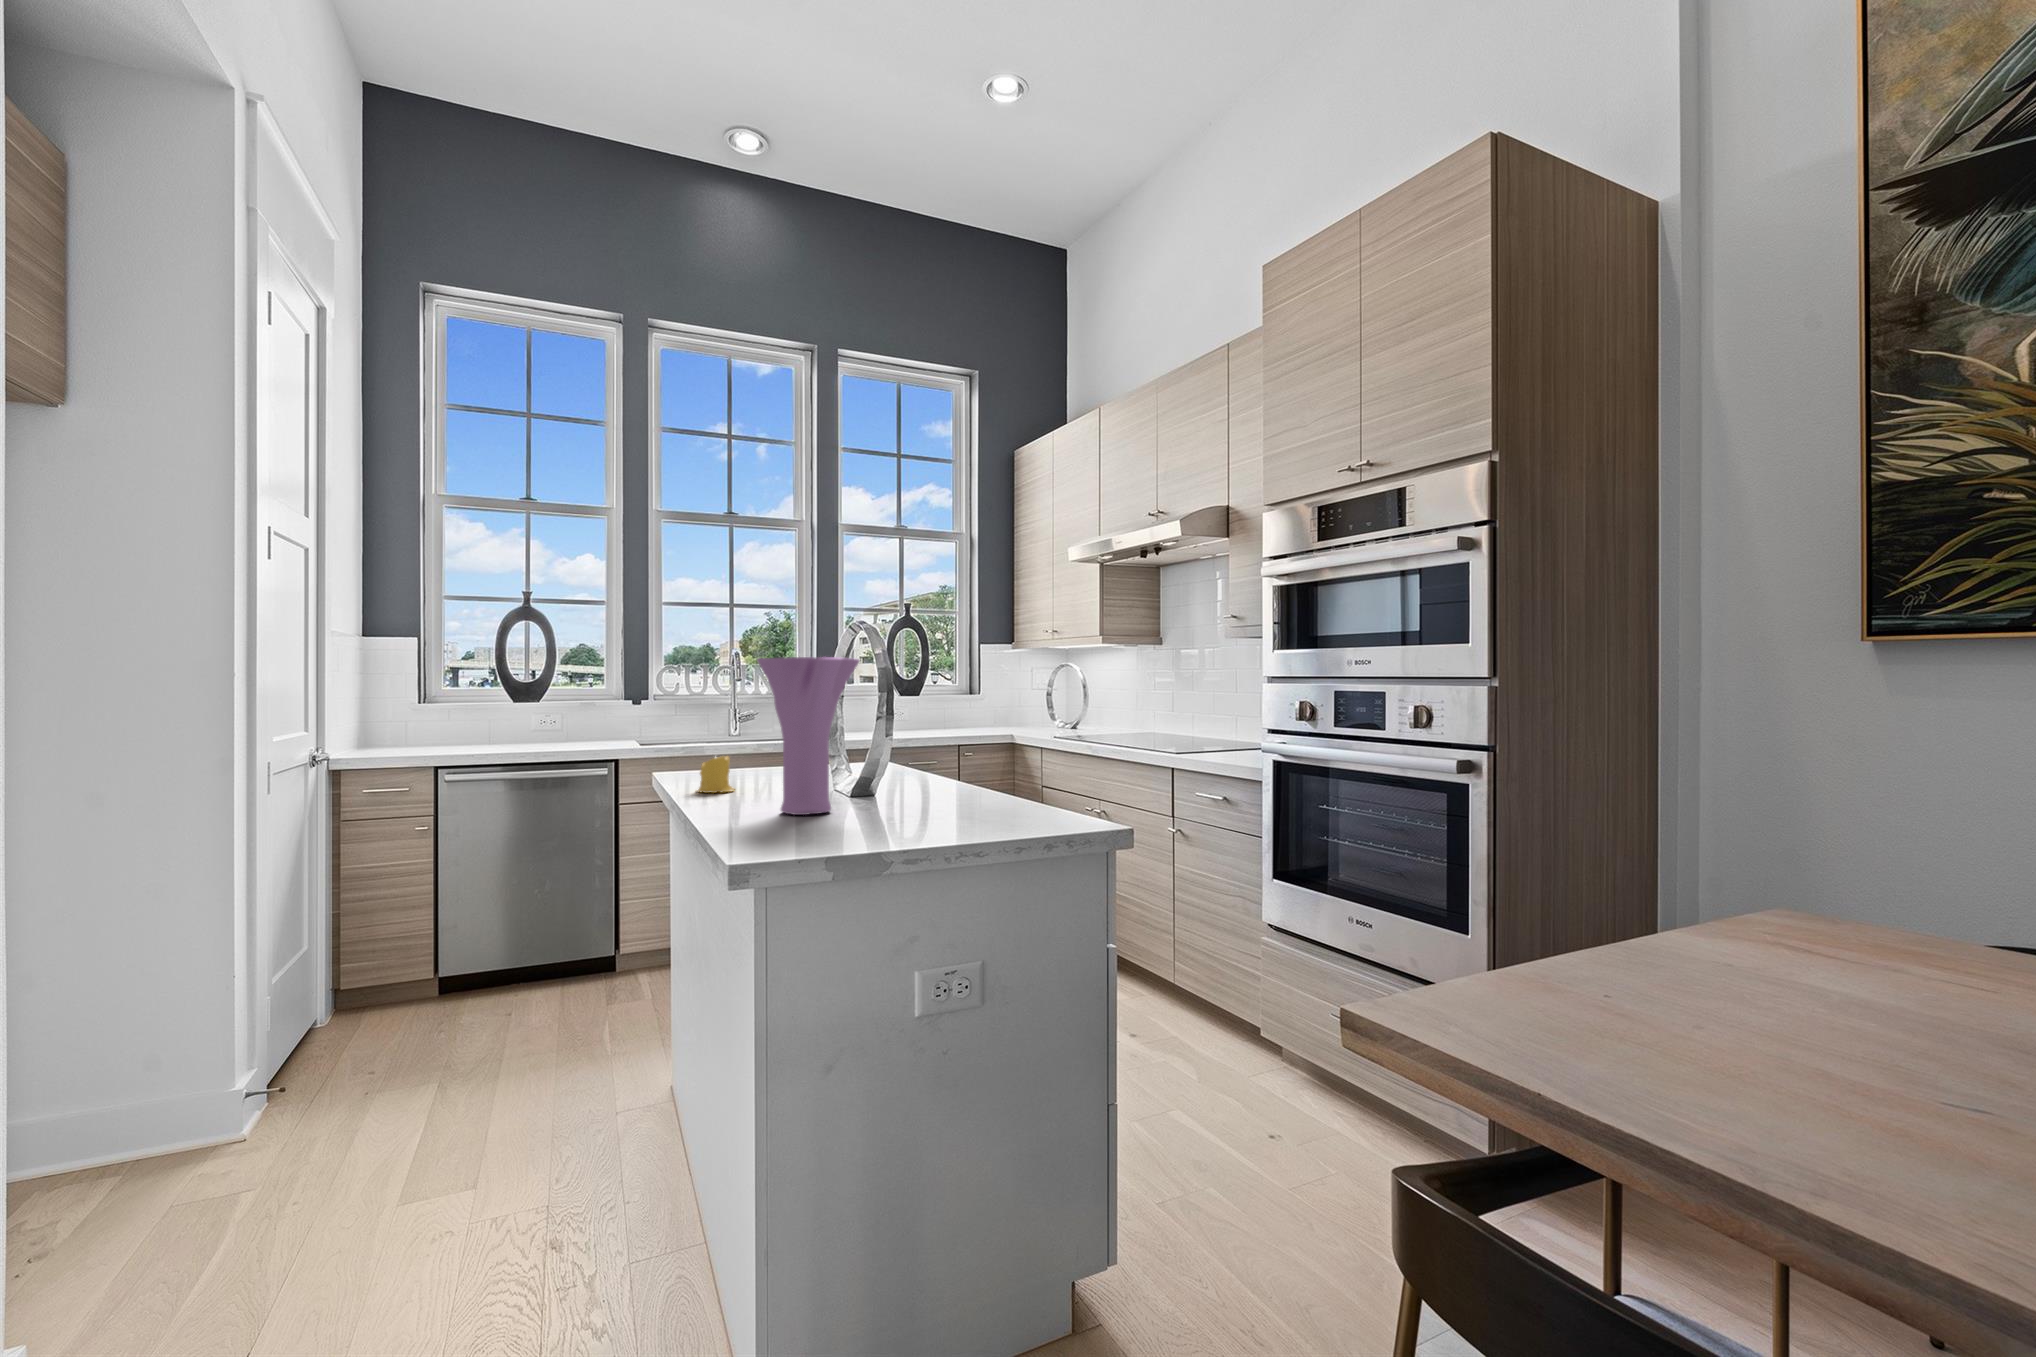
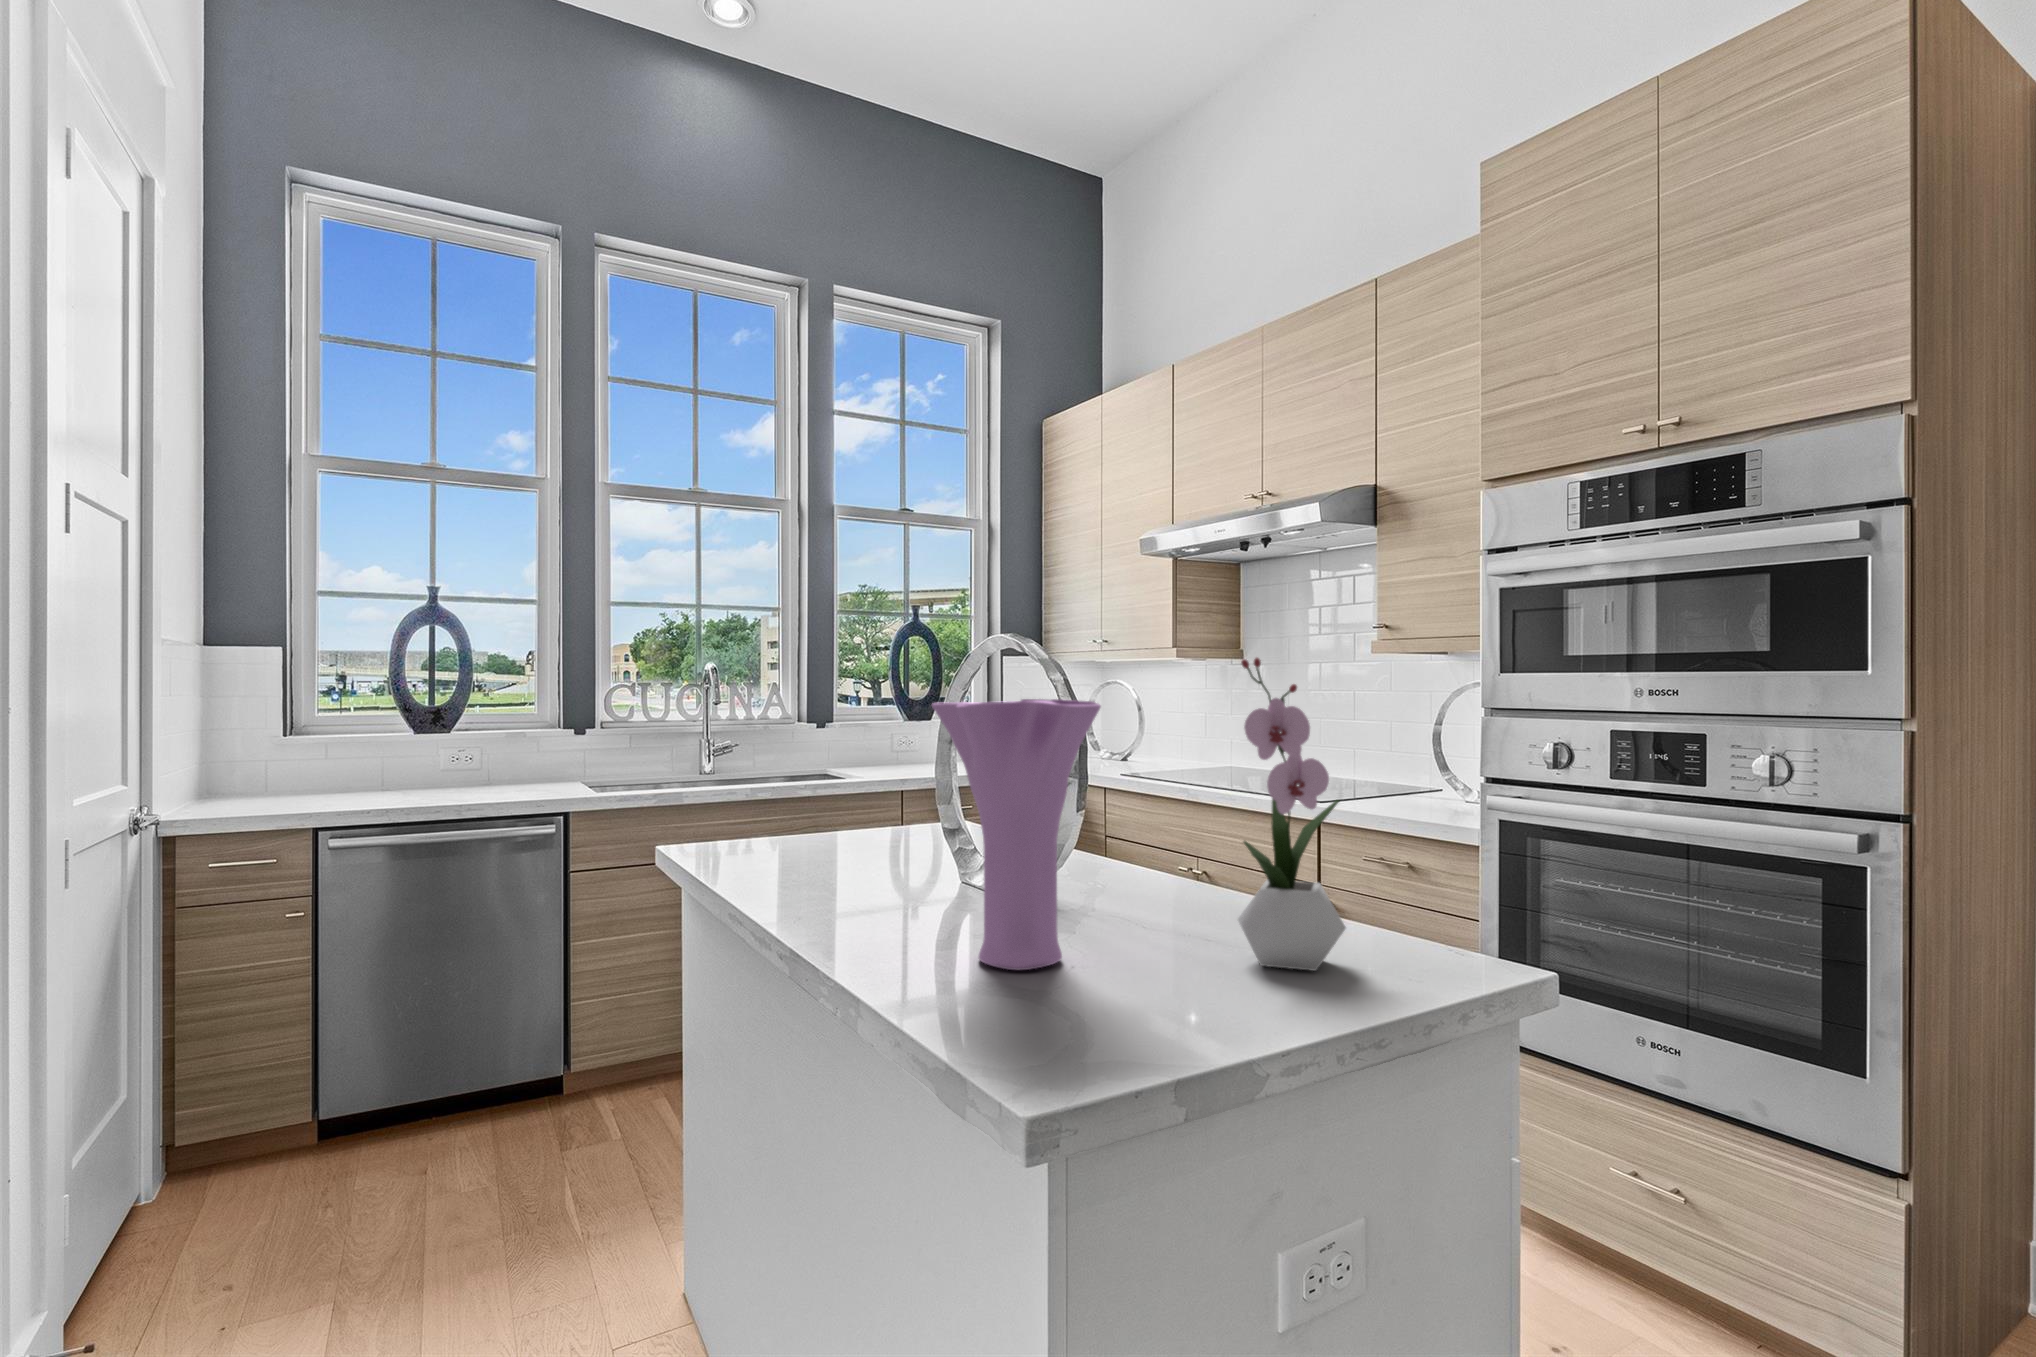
flower arrangement: none [927,631,1003,818] -> present [1238,658,1346,971]
candle: present [697,756,735,793] -> none [780,844,843,909]

